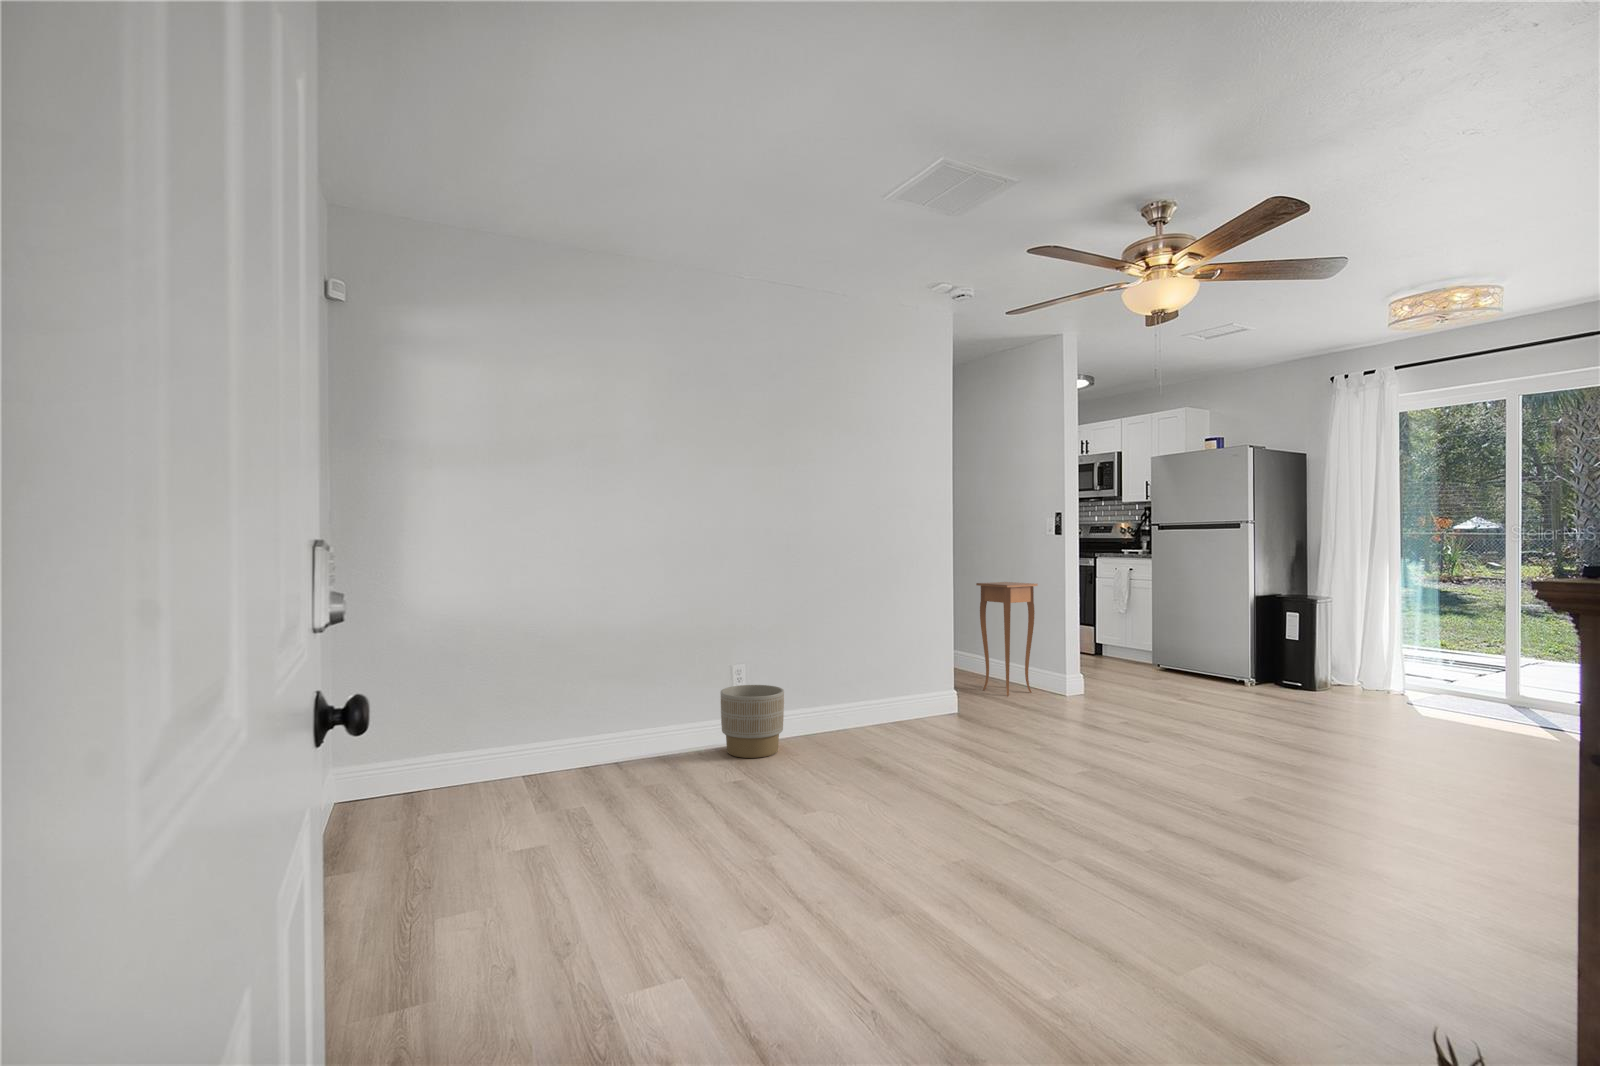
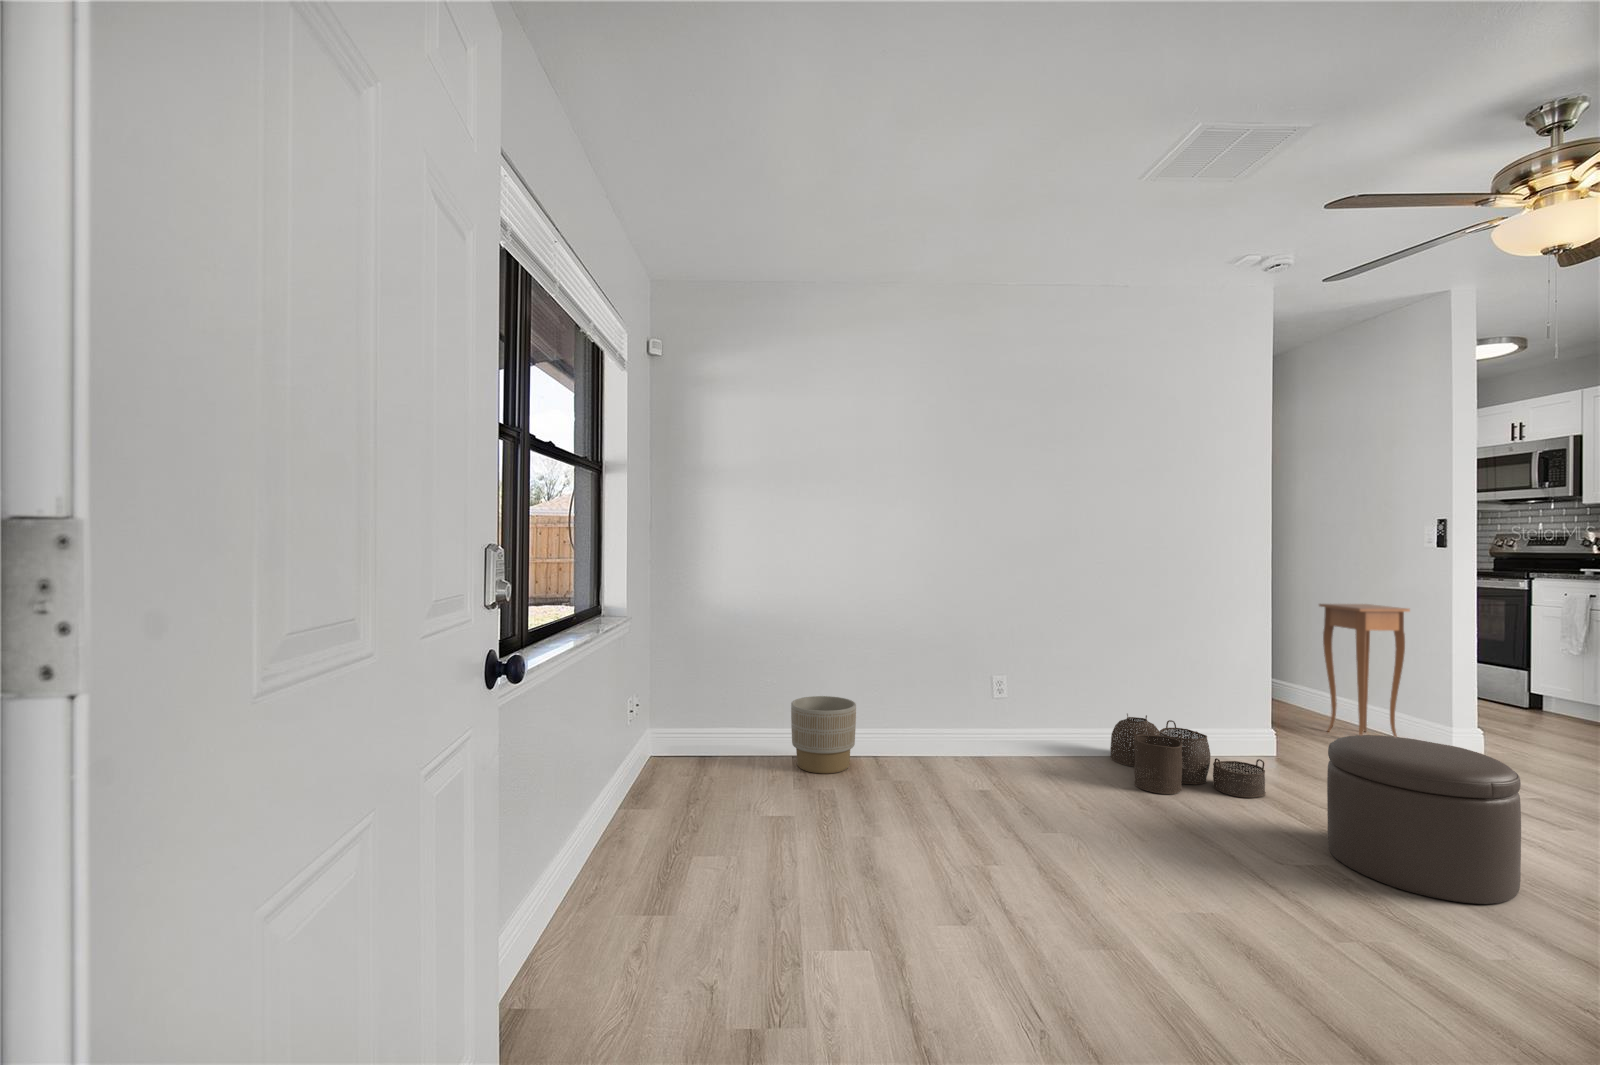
ottoman: none [1018,681,1138,797] -> present [1327,735,1521,904]
planter: present [720,685,784,758] -> present [791,696,856,774]
woven basket: none [836,690,963,756] -> present [1110,714,1266,798]

